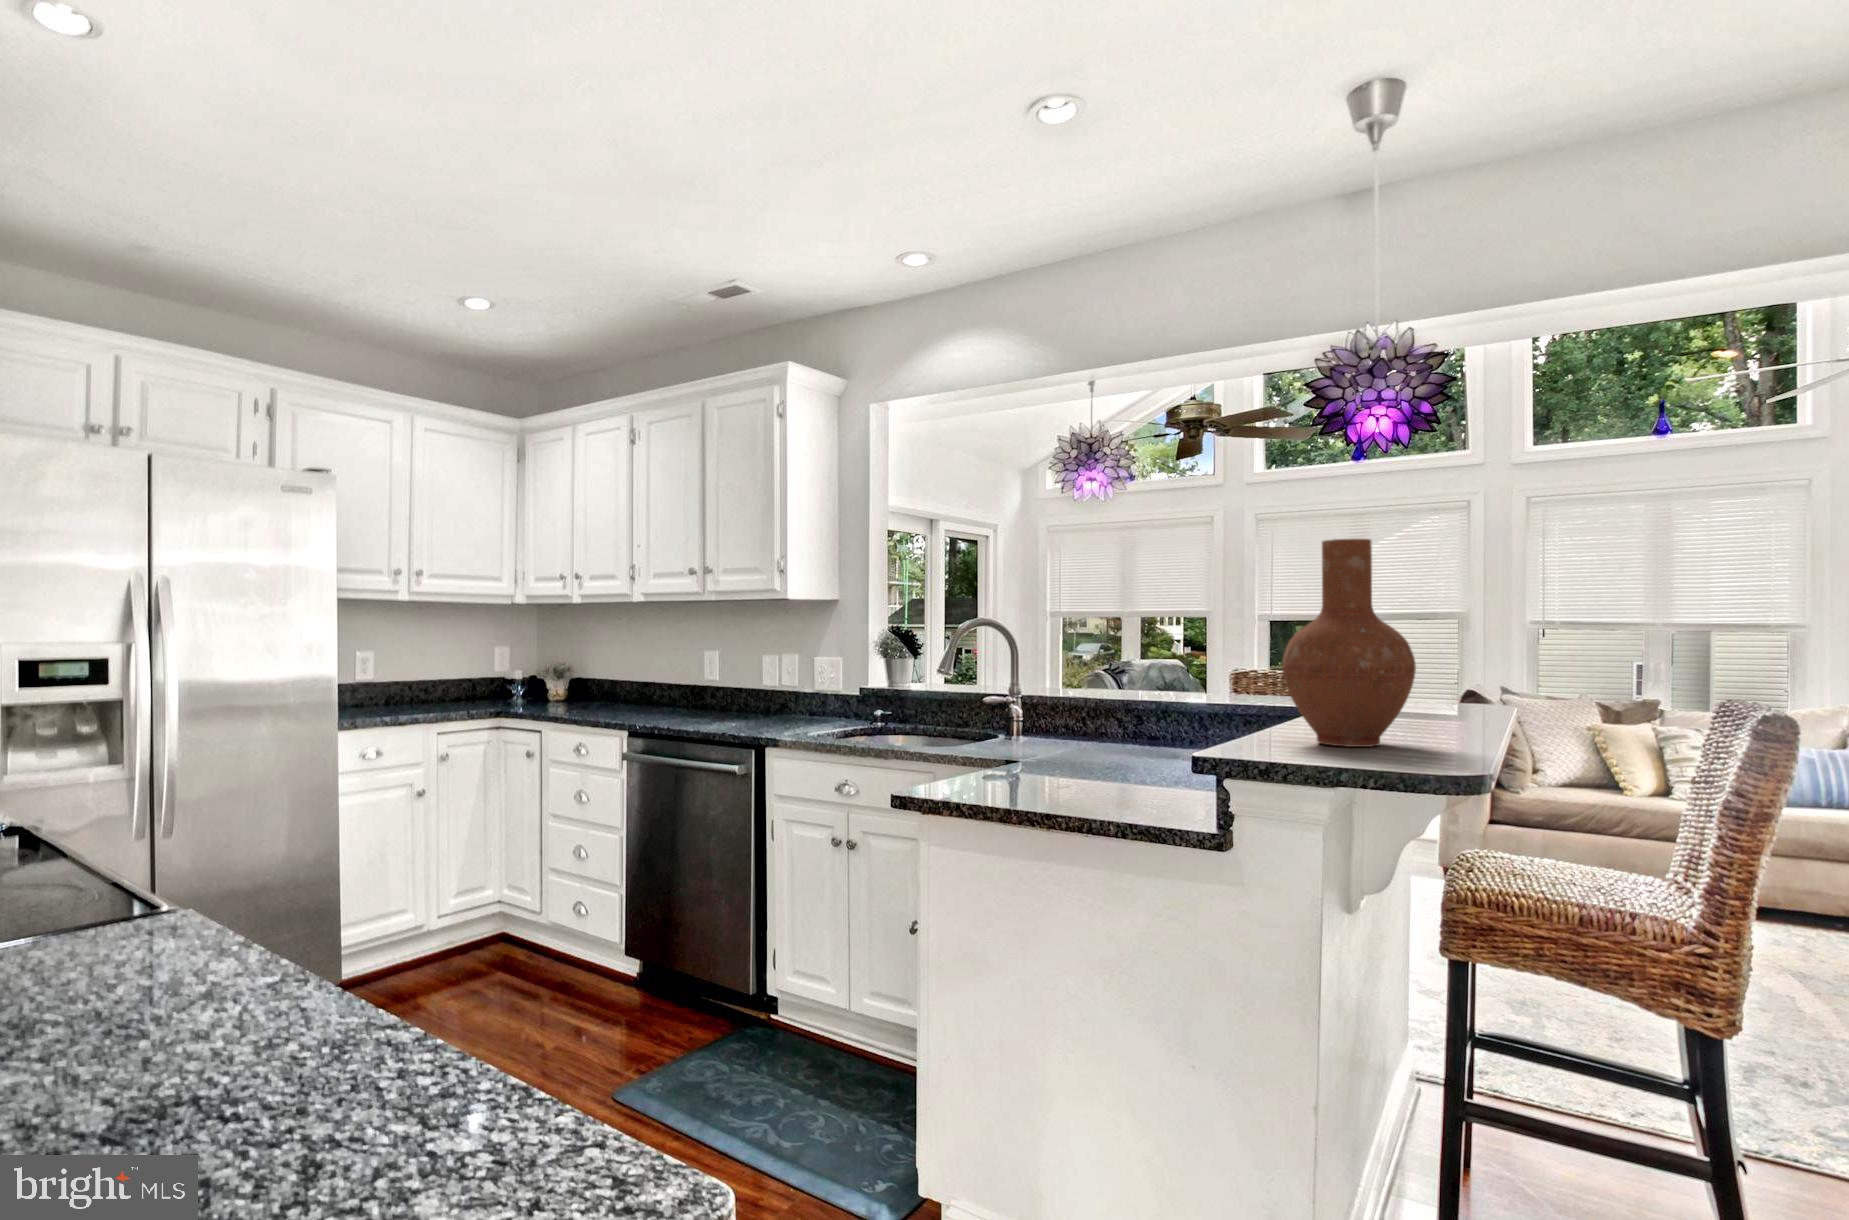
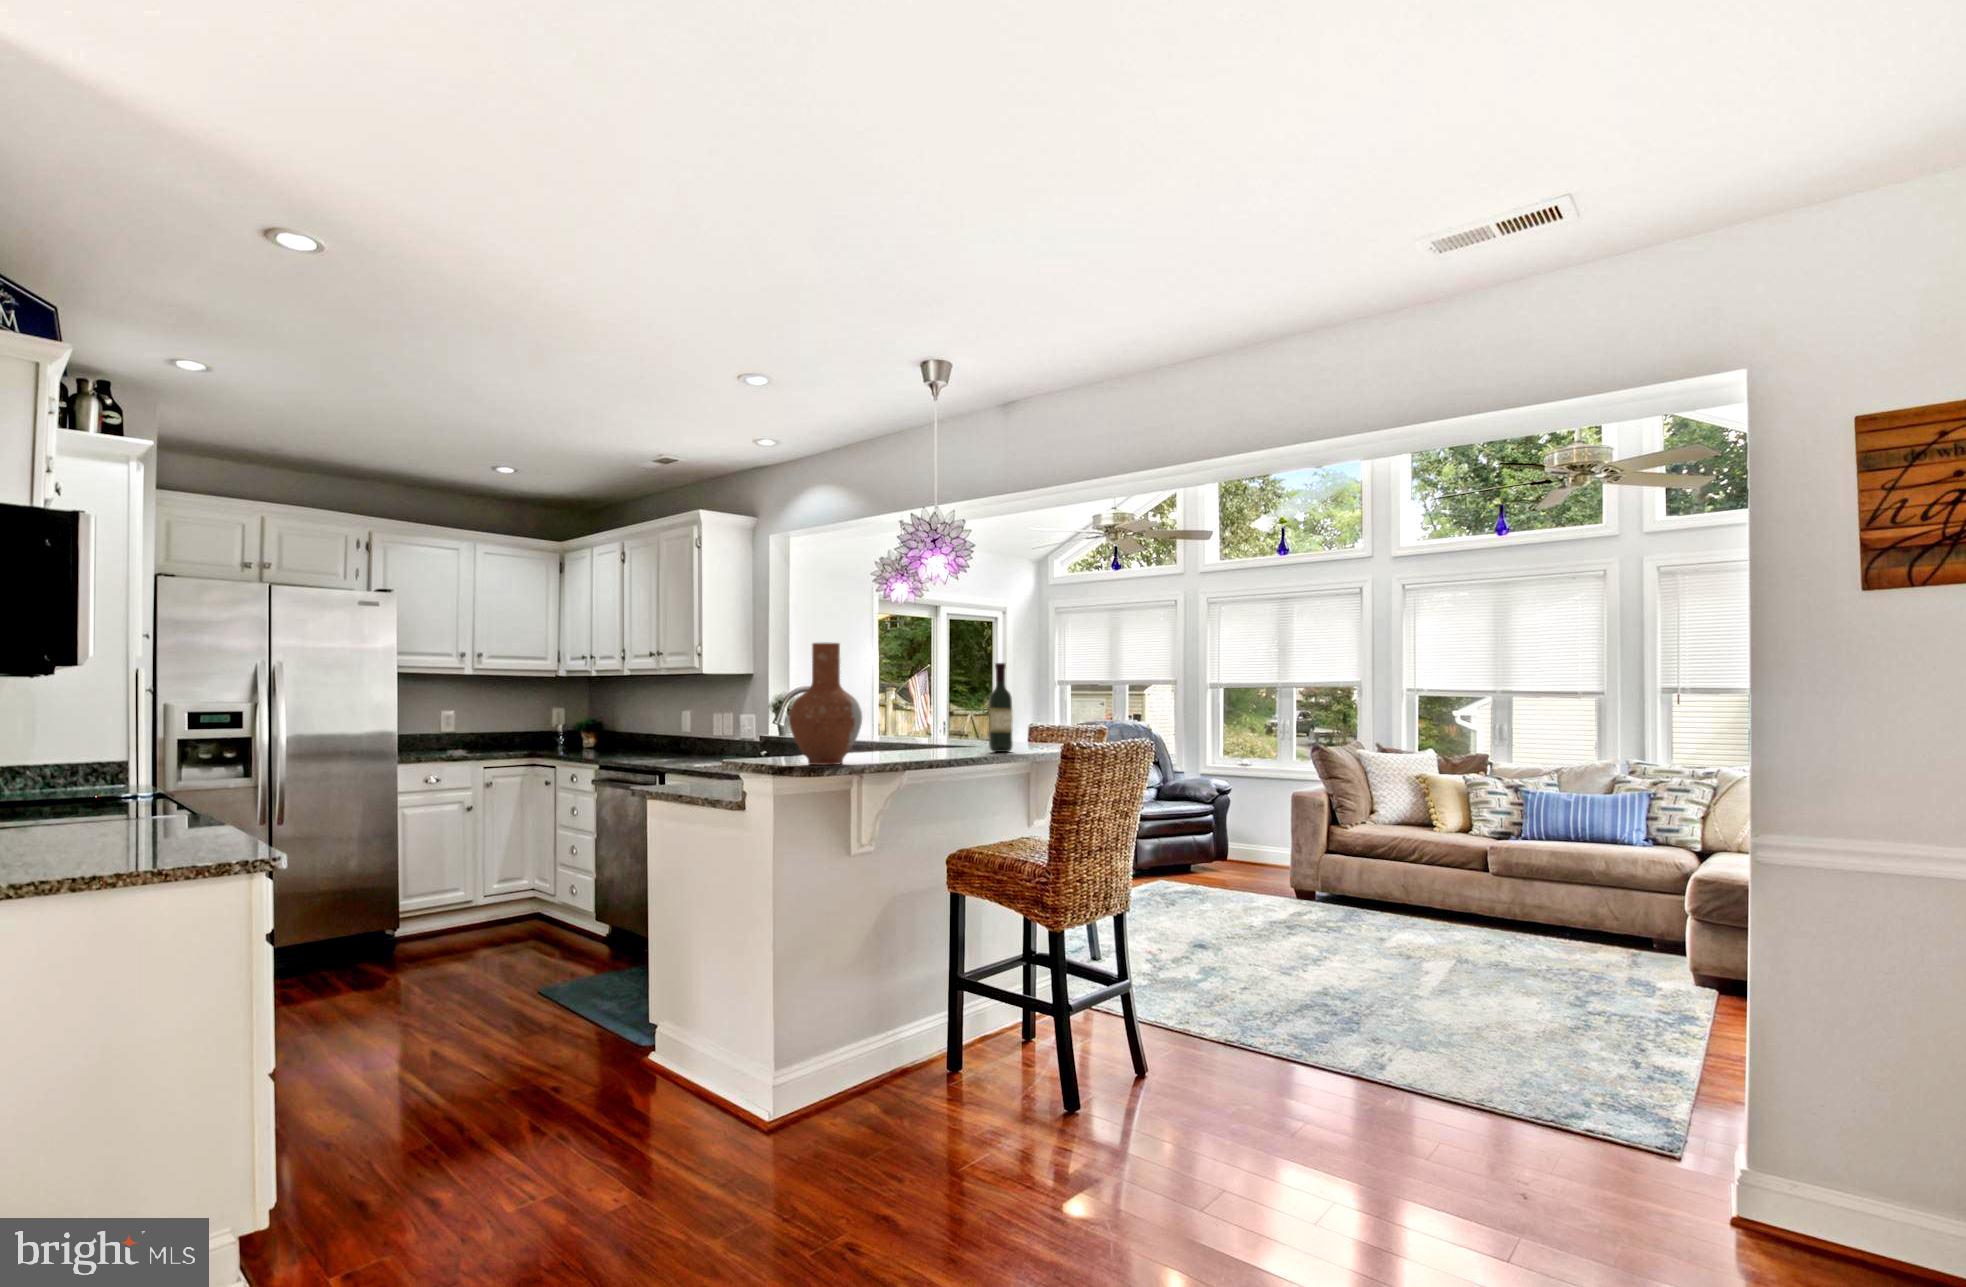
wine bottle: none [1432,581,1473,716] -> present [989,663,1013,752]

